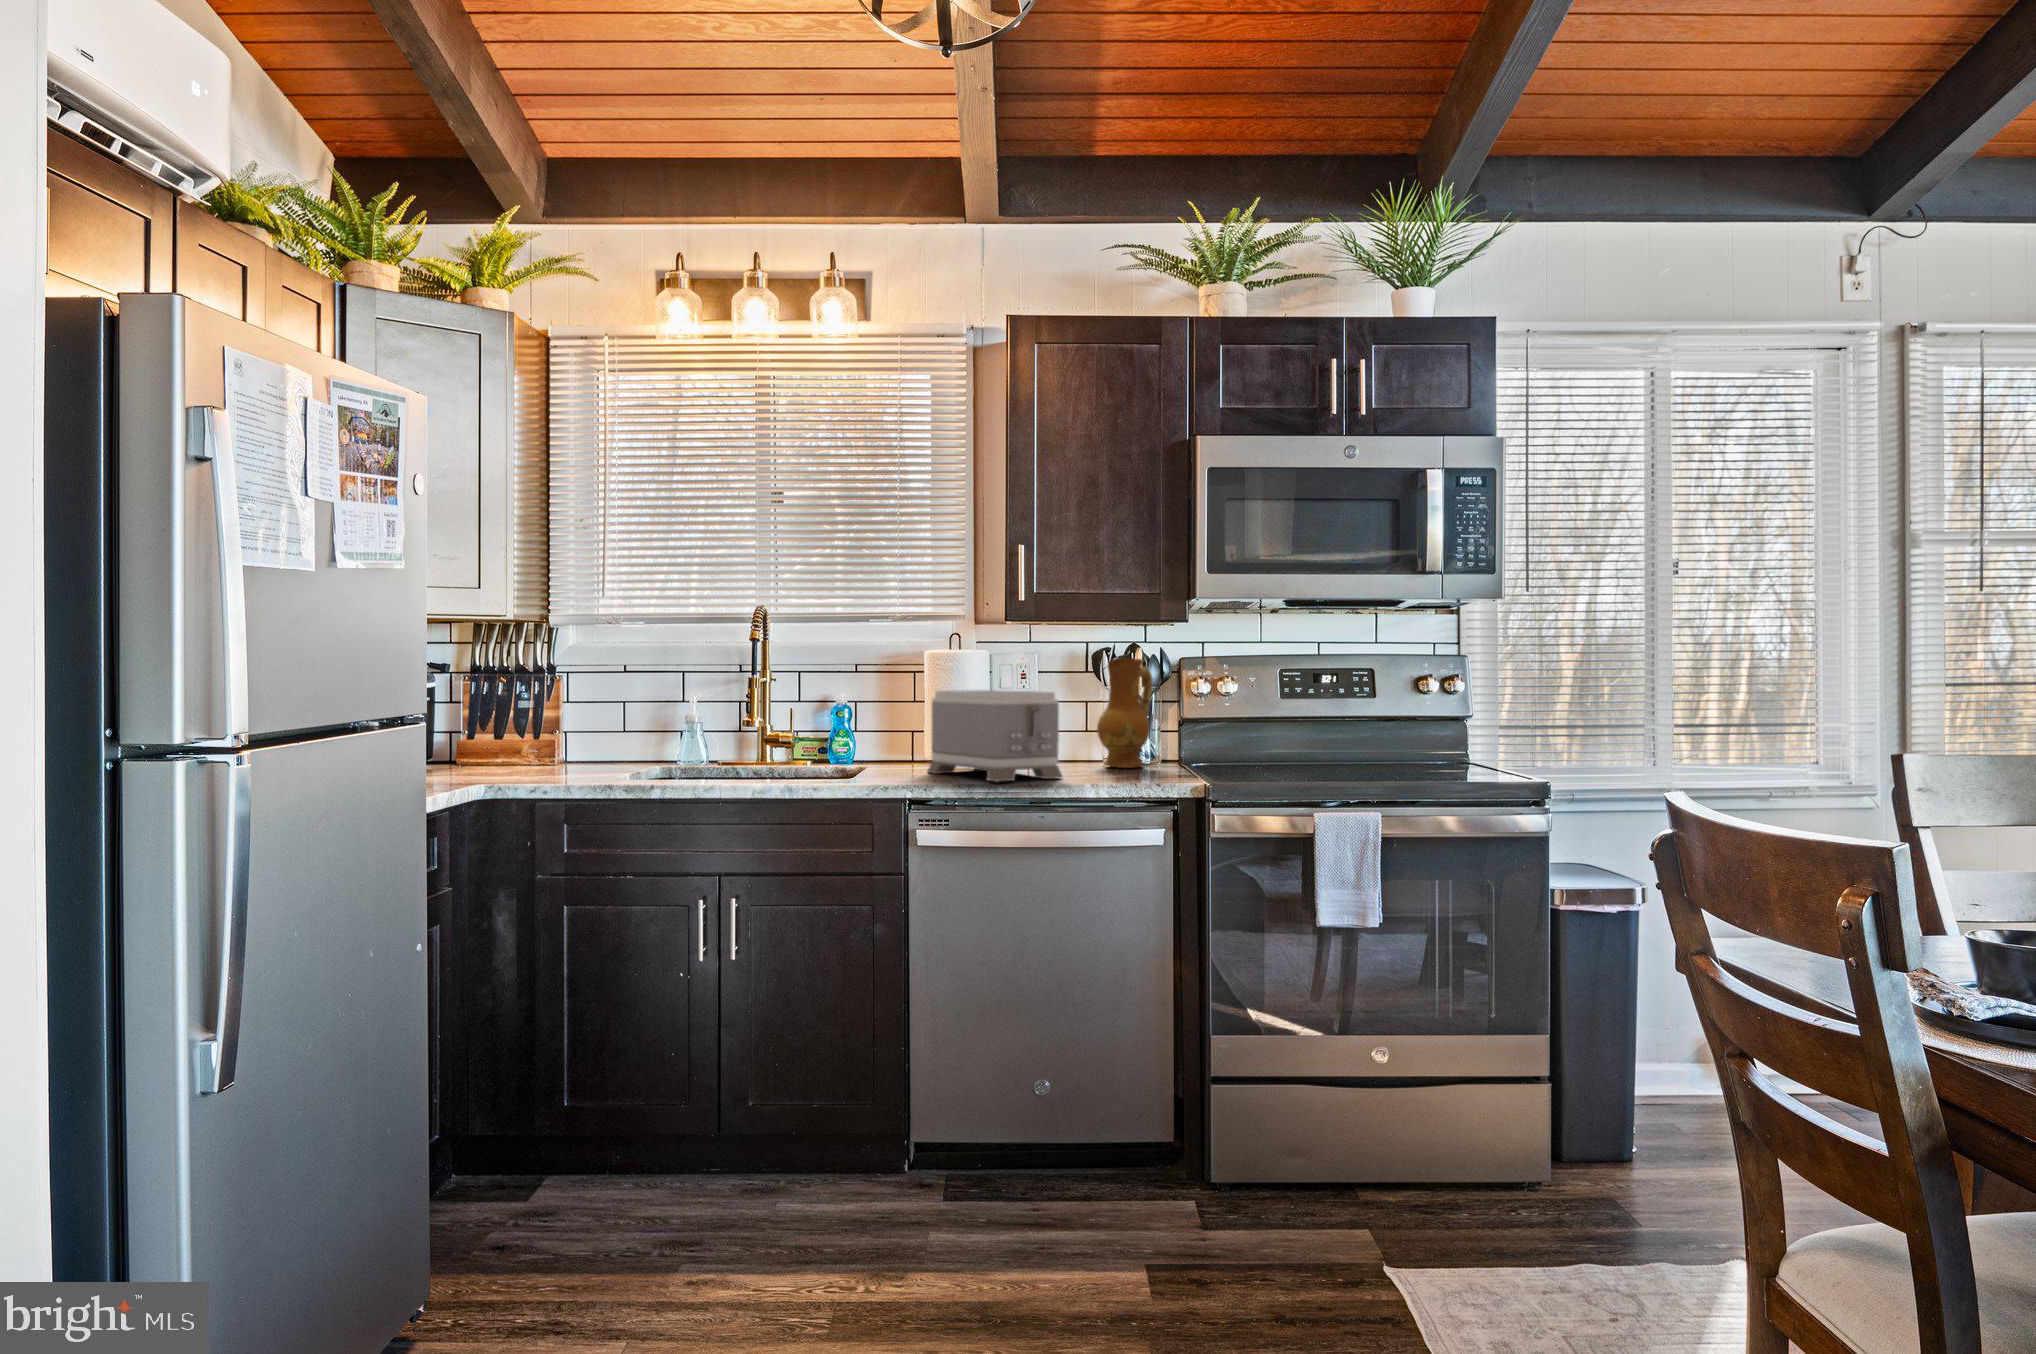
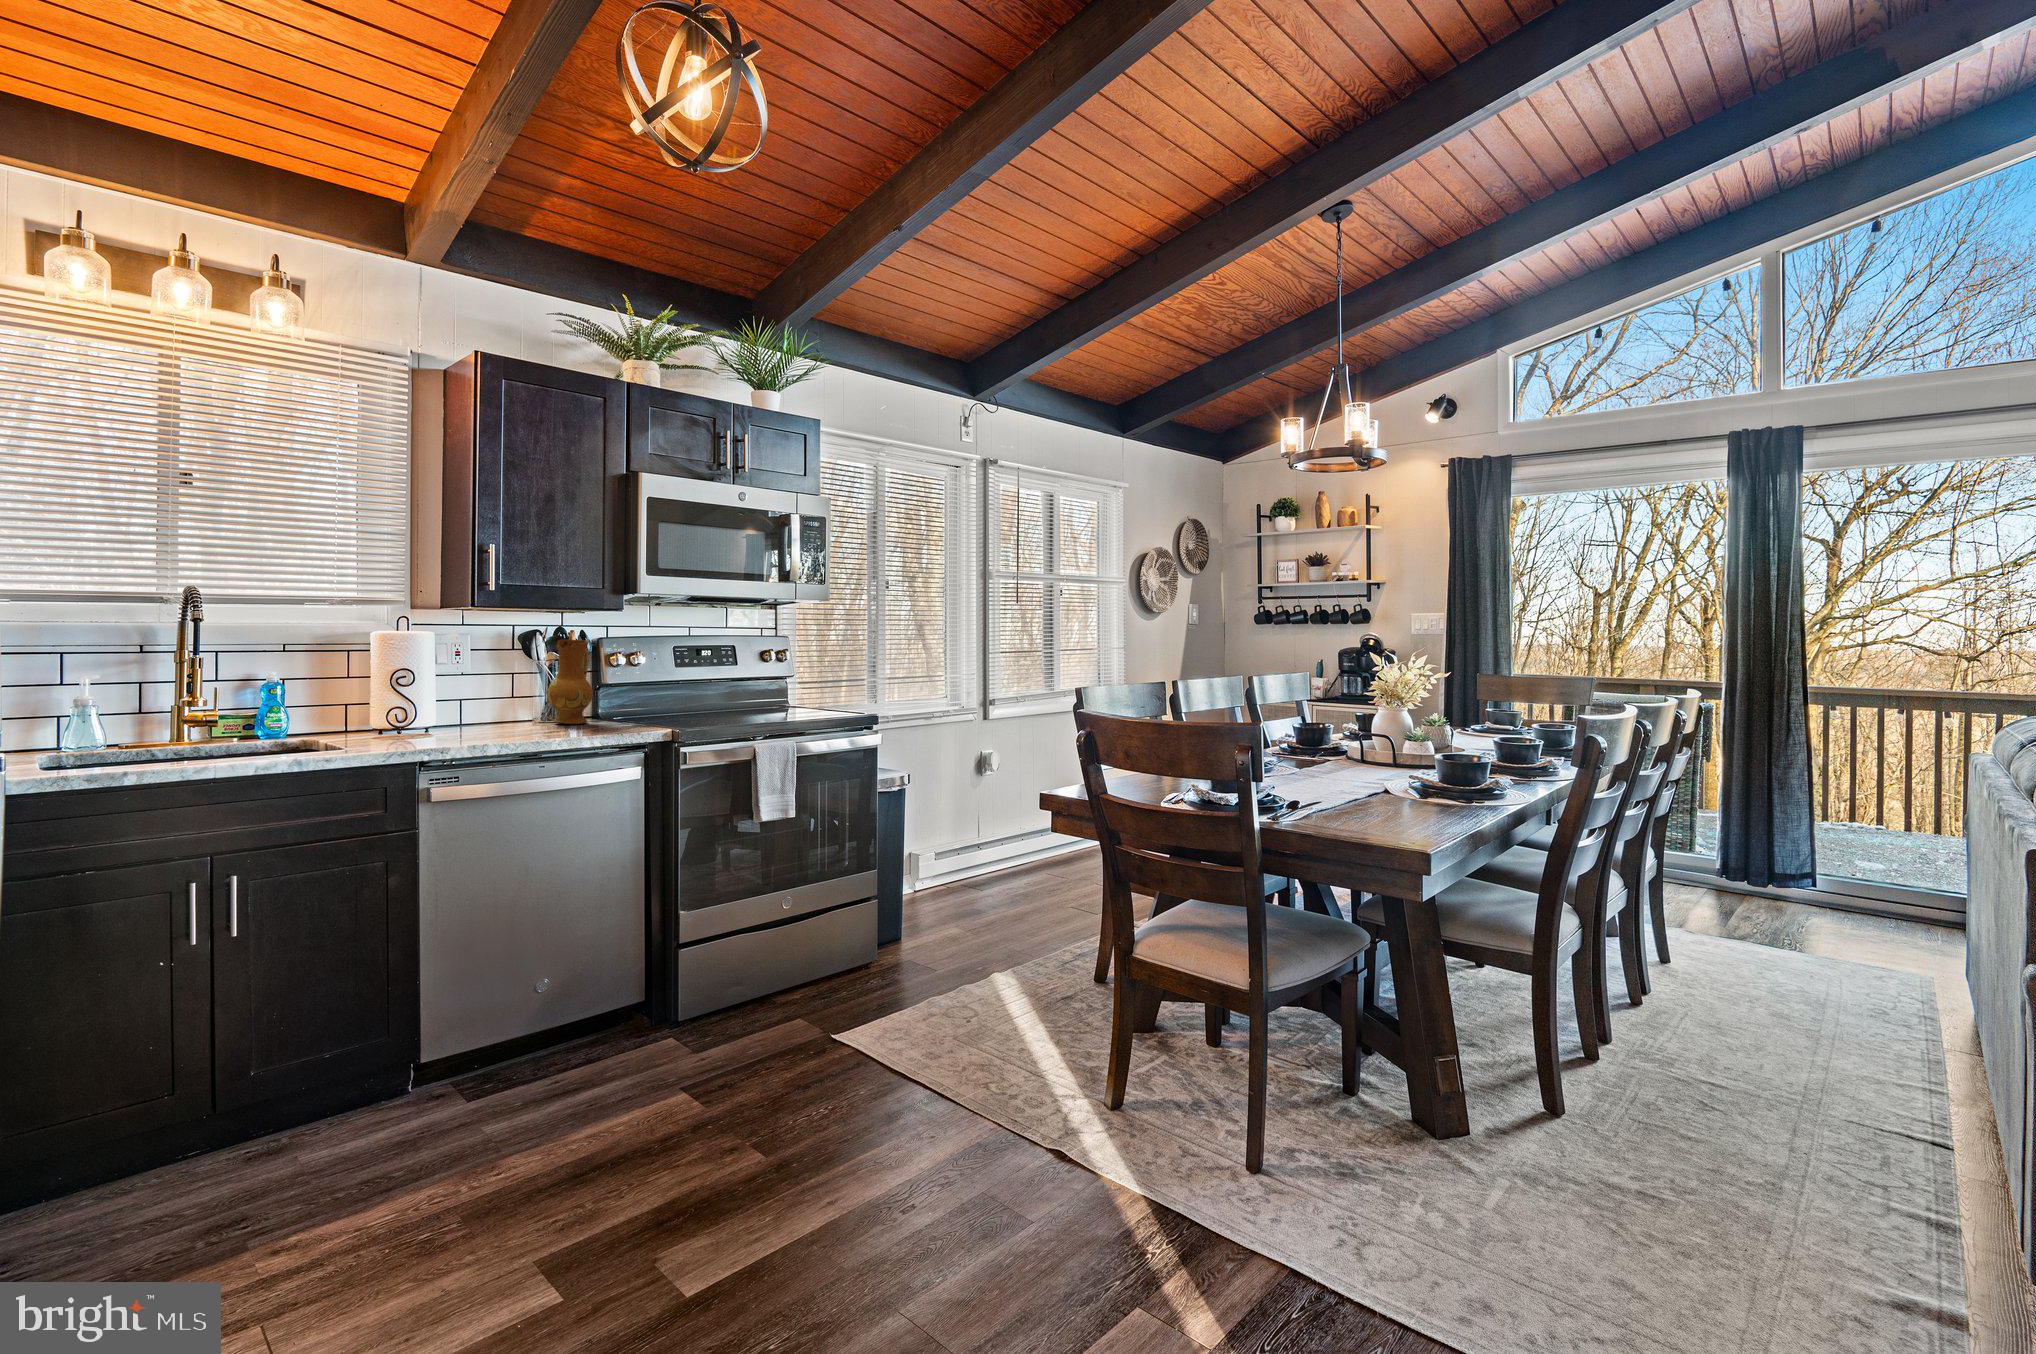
toaster: present [928,690,1062,782] -> none [406,666,547,742]

